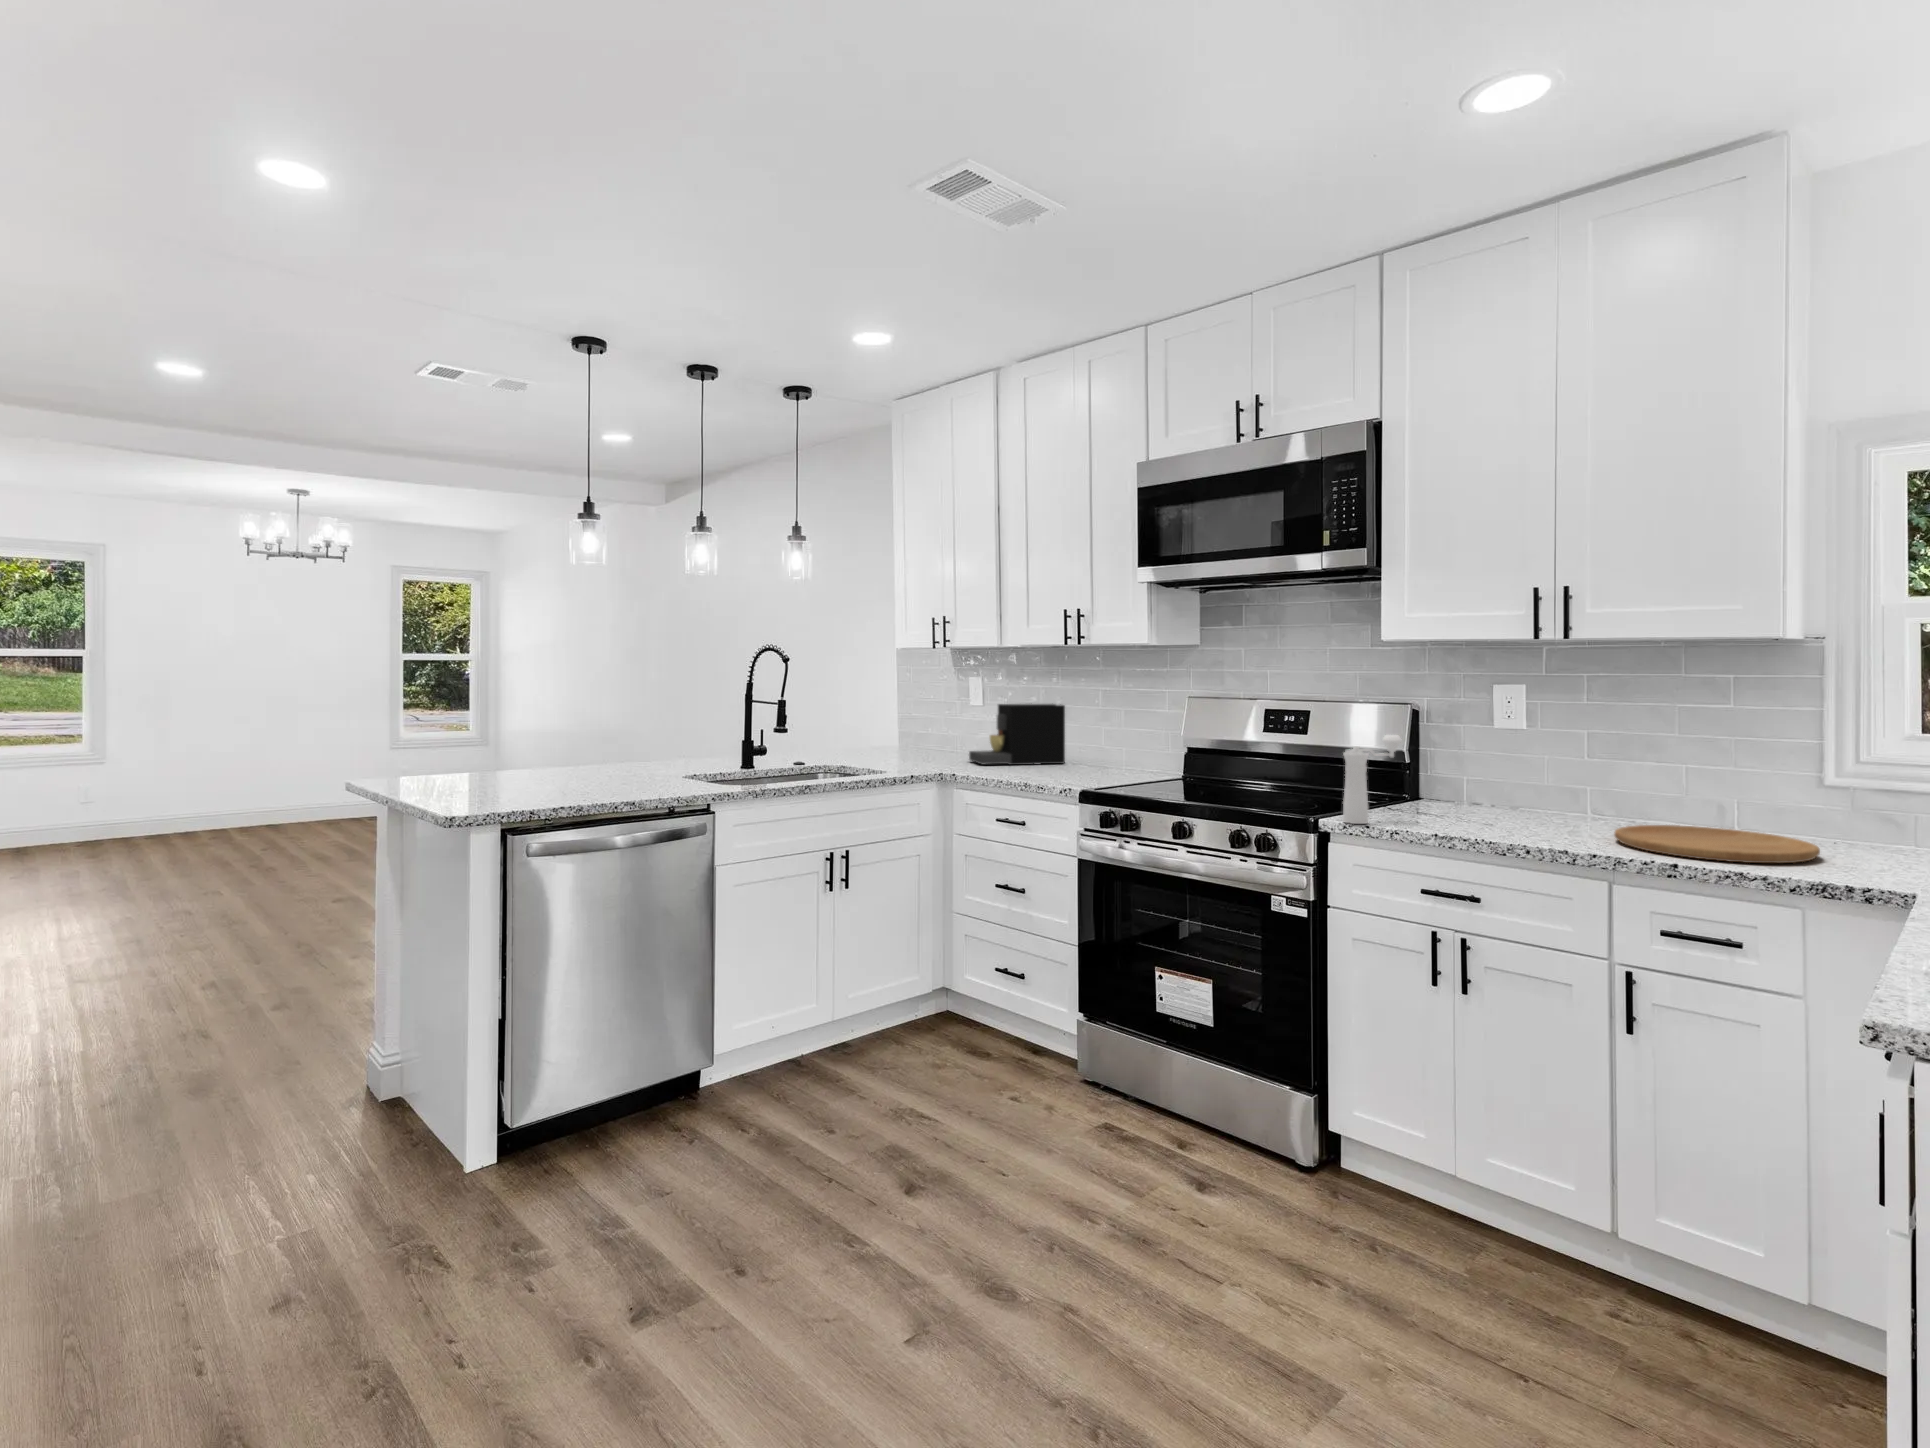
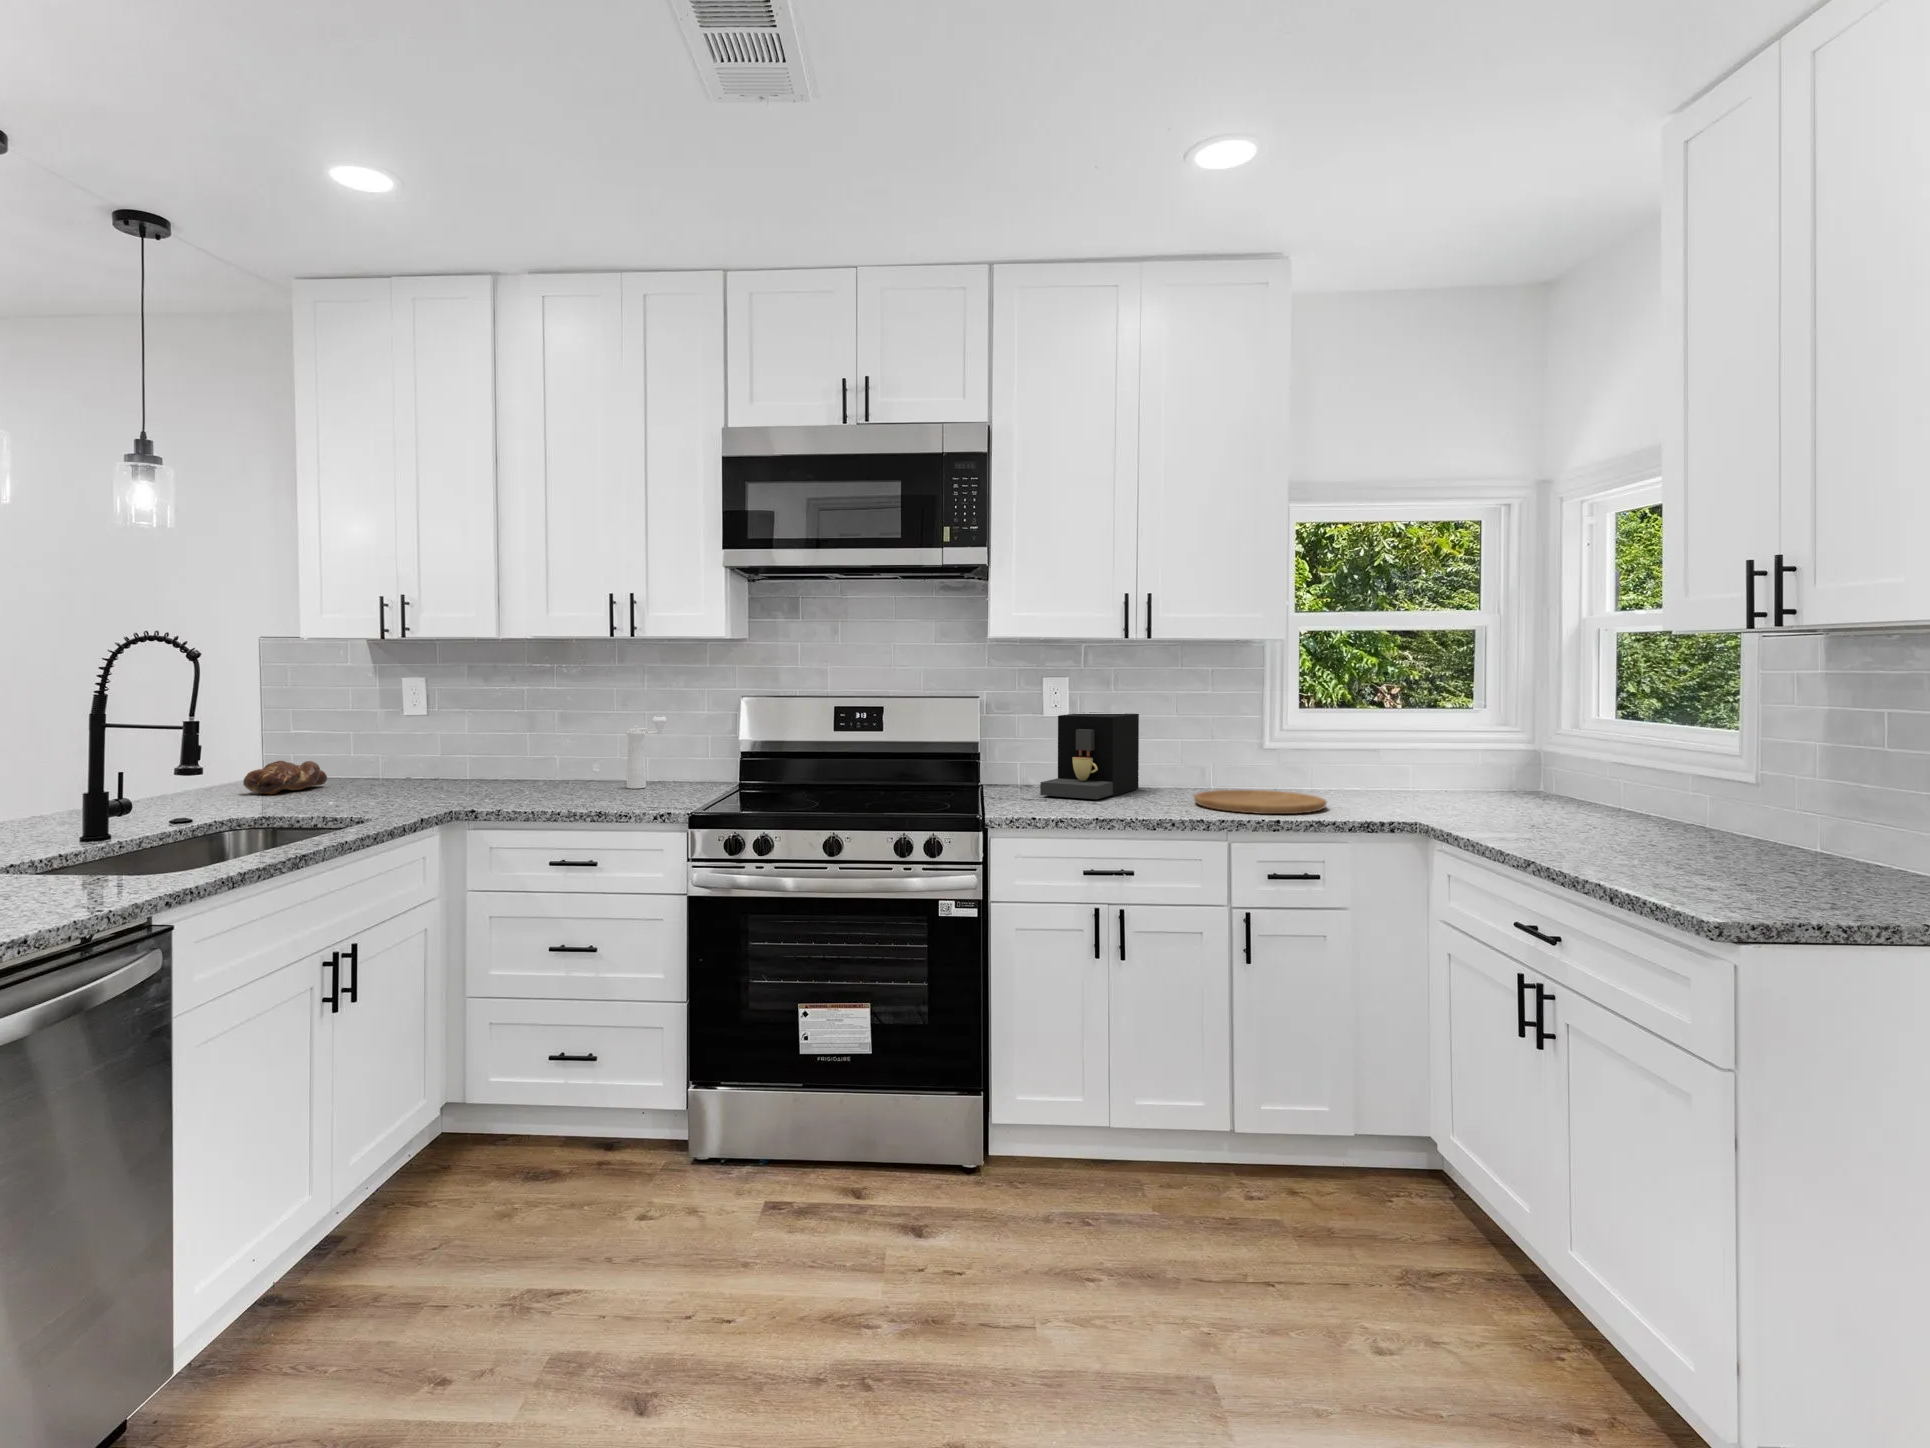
coffee maker: present [969,703,1065,765] -> present [1040,712,1139,799]
bread loaf: none [874,733,929,755] -> present [243,761,327,794]
pepper mill: present [1343,735,1401,824] -> present [626,716,666,789]

